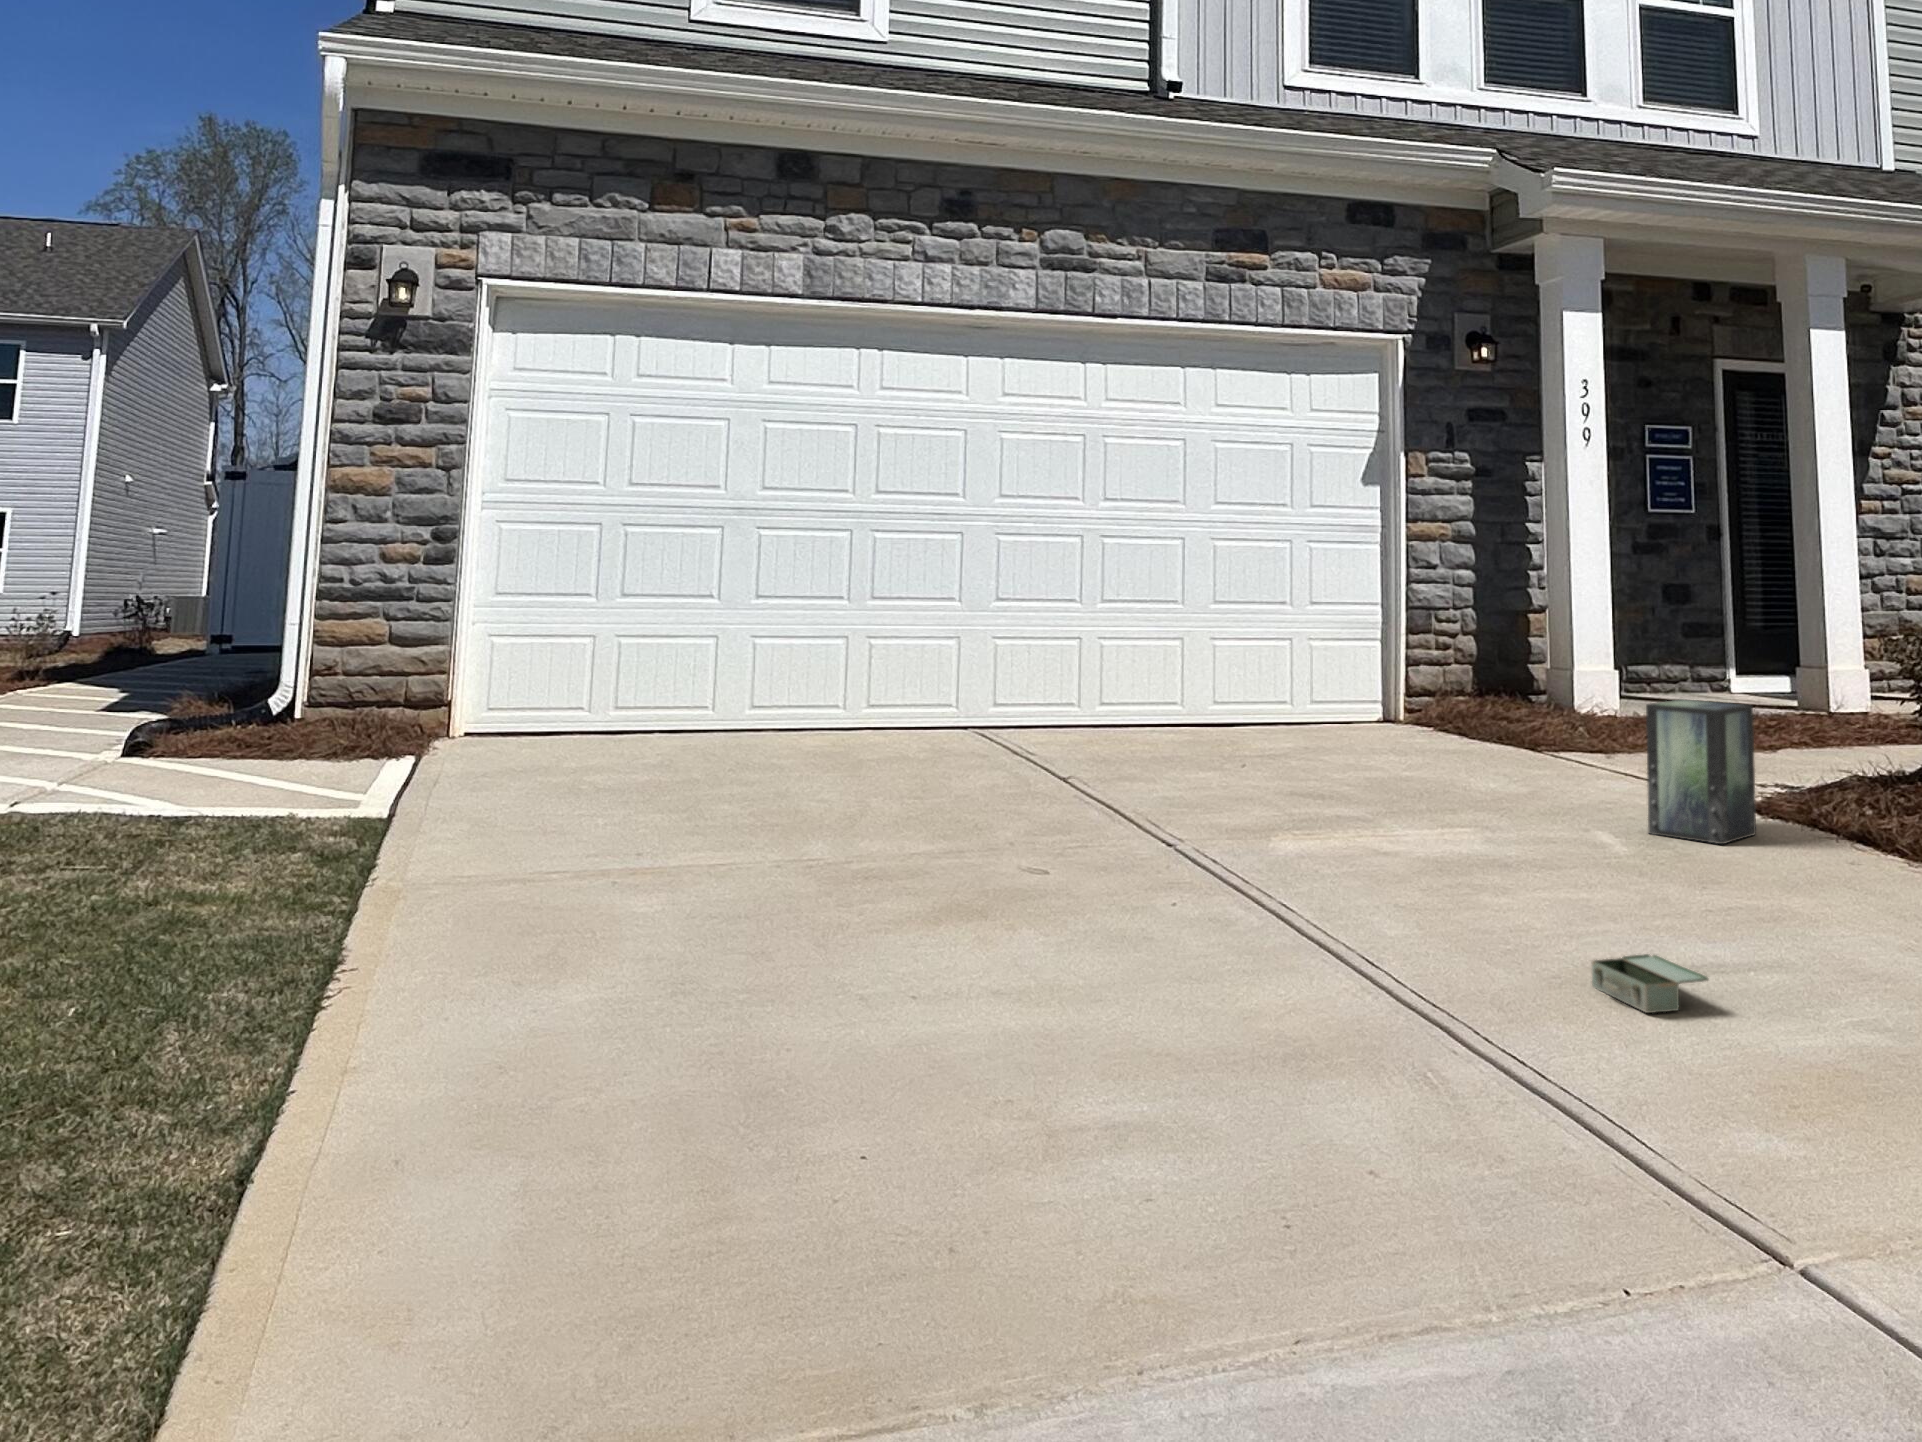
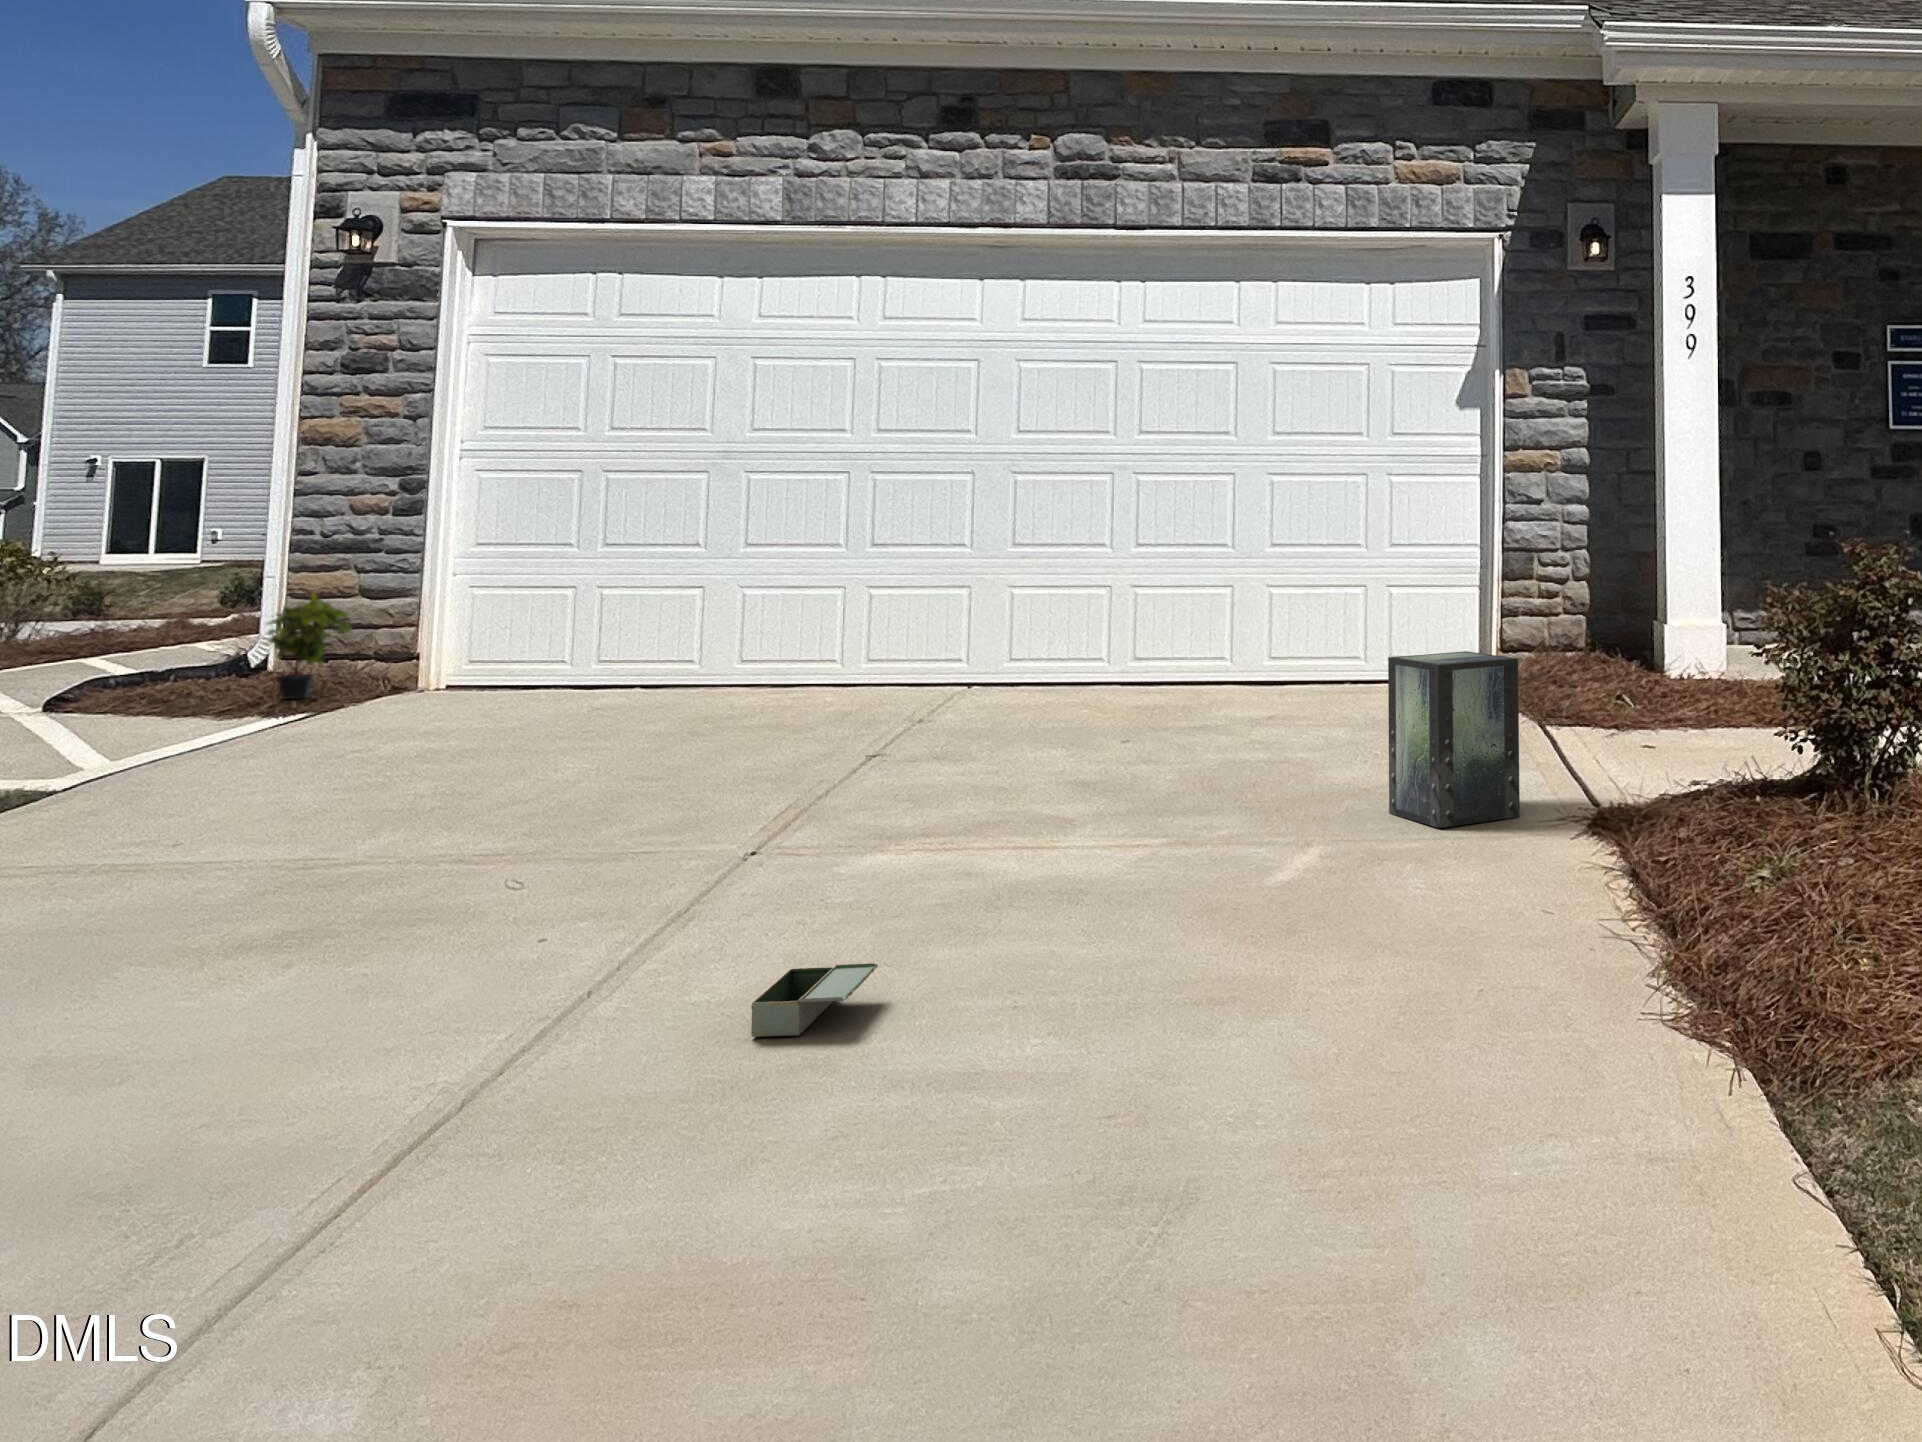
potted plant: none [310,638,396,745] -> present [267,593,353,699]

